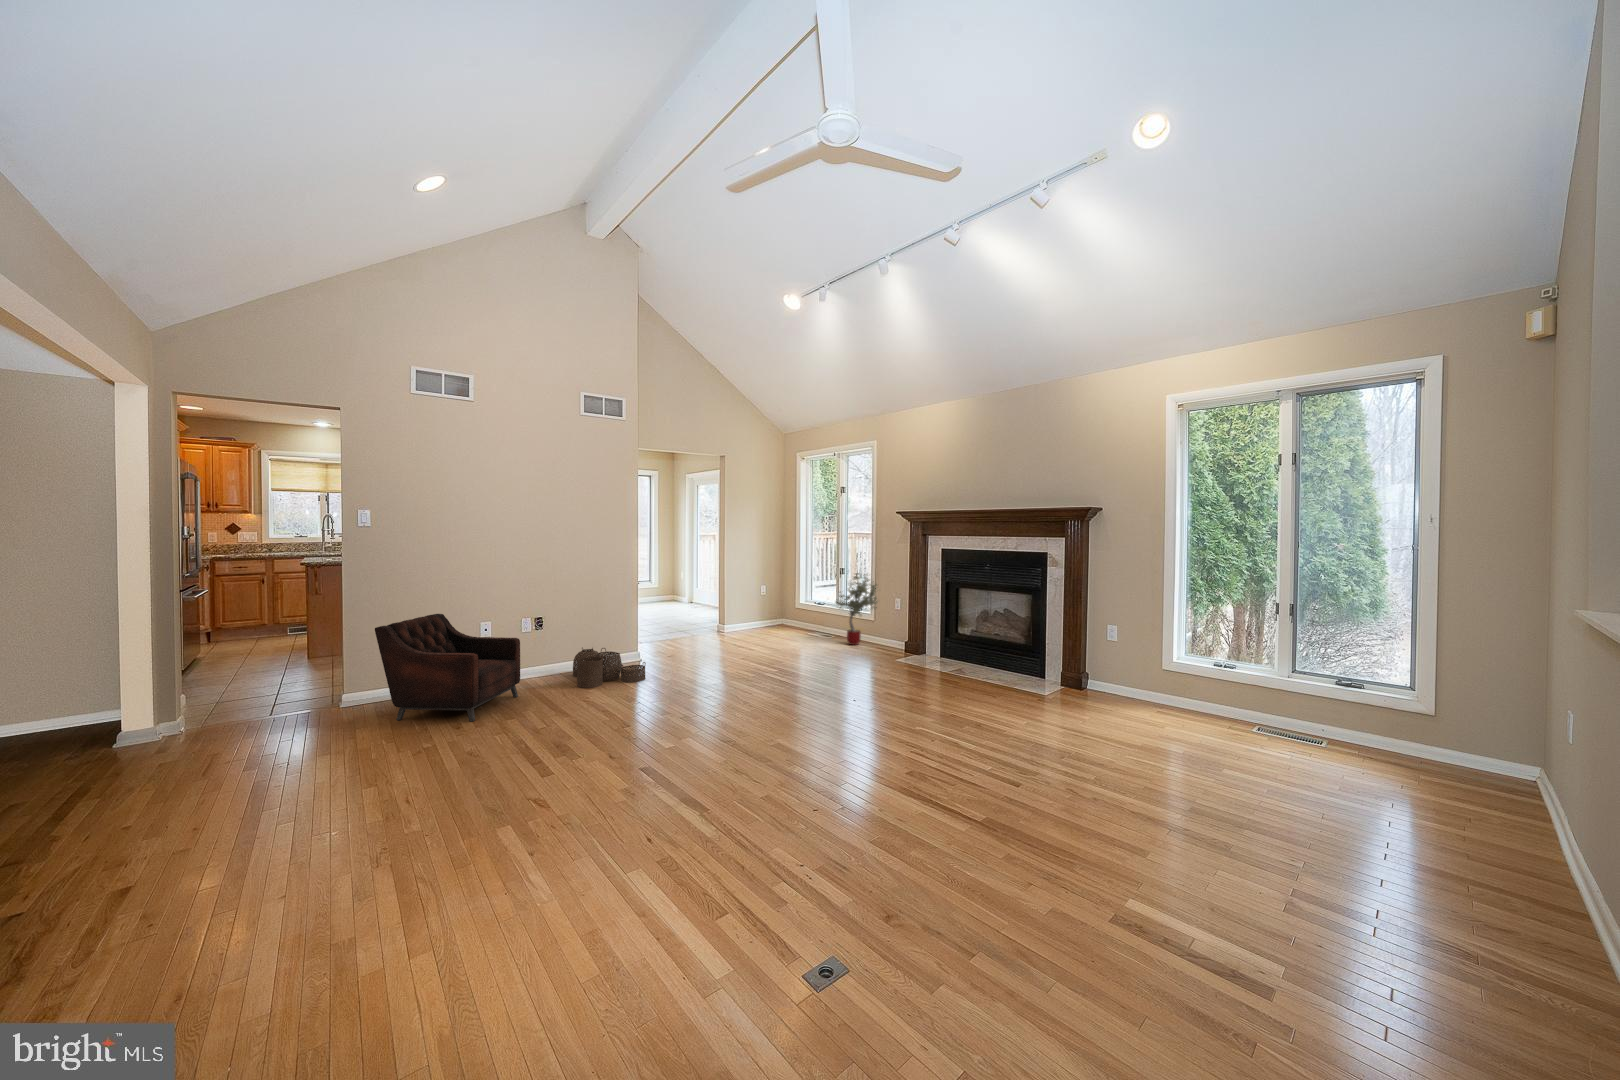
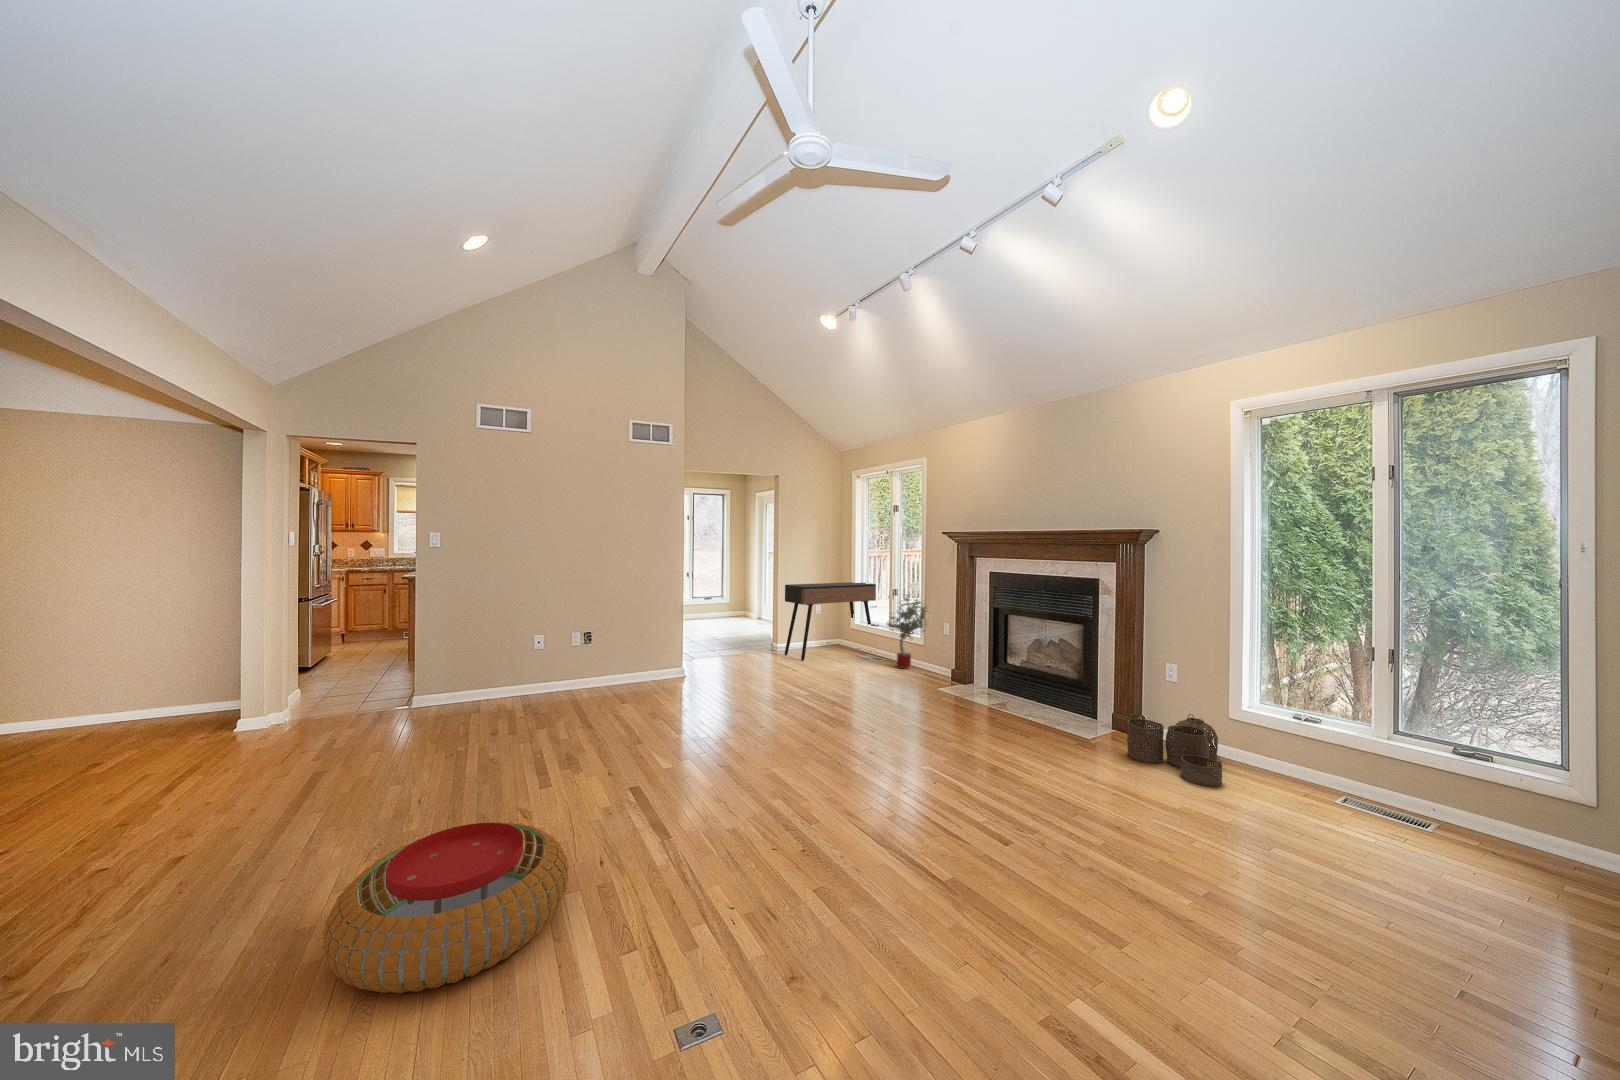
console table: none [732,562,821,642] -> present [785,582,876,661]
armchair: present [375,614,520,722] -> none [423,627,560,733]
woven basket: present [573,648,646,688] -> present [1127,714,1222,786]
pouf: none [422,785,632,927] -> present [323,822,568,994]

